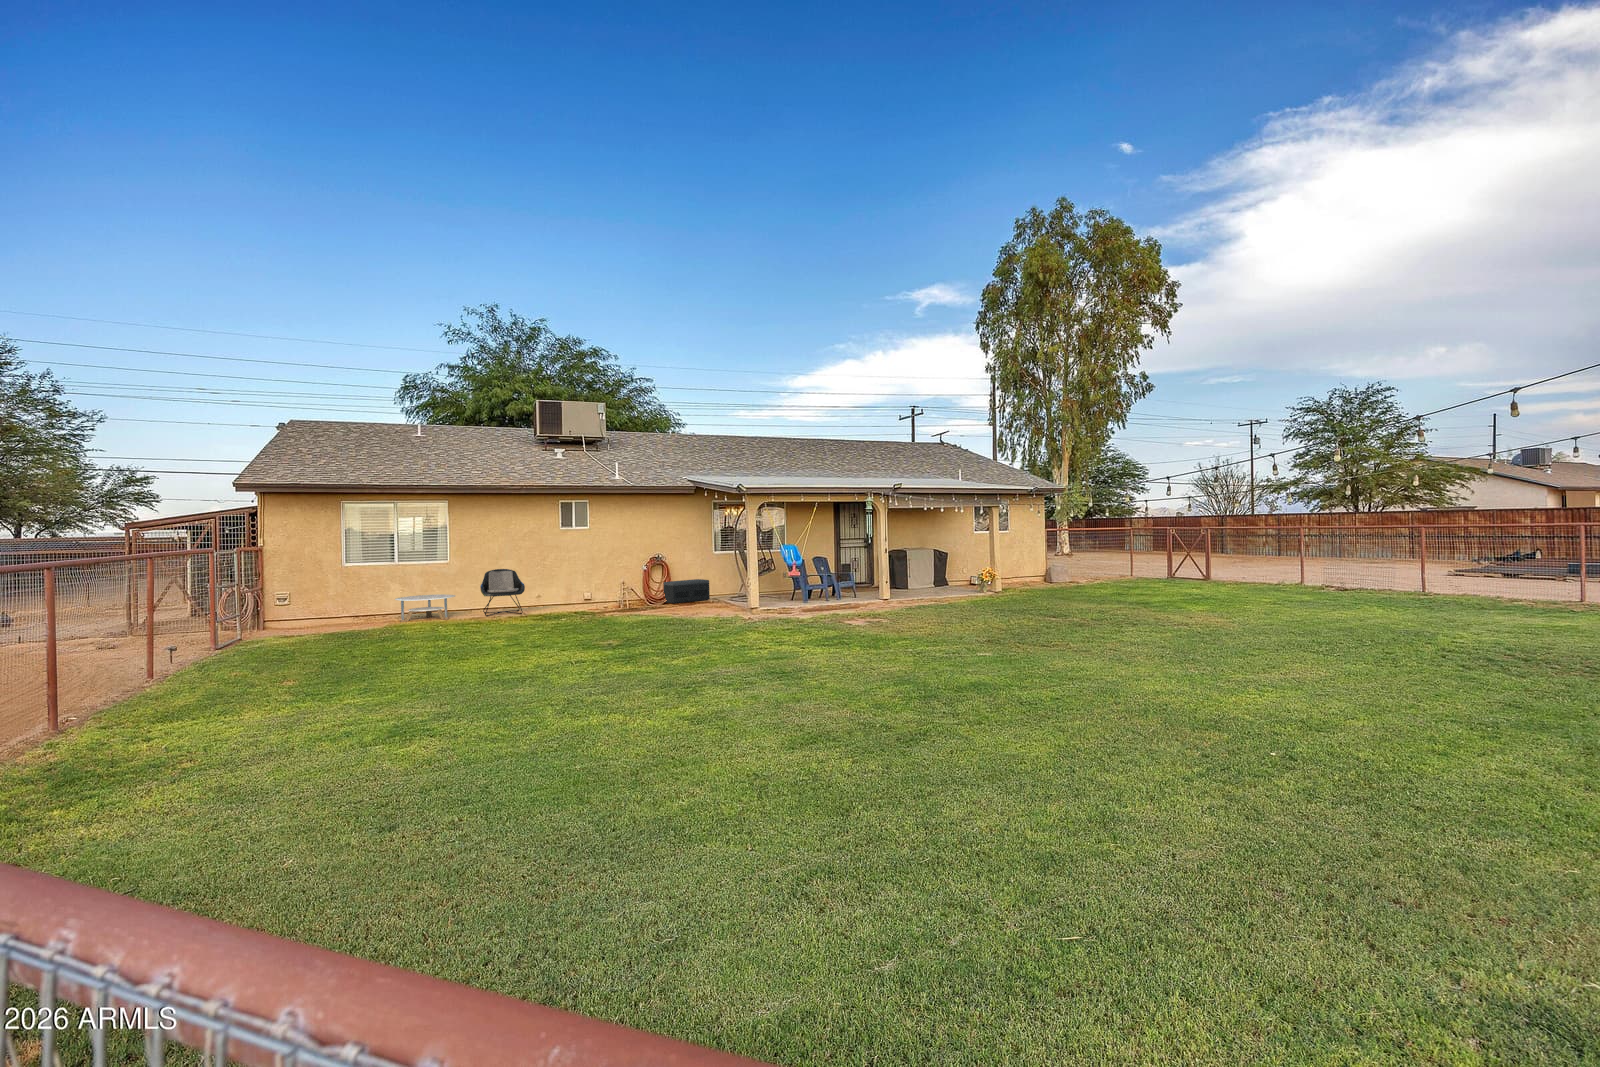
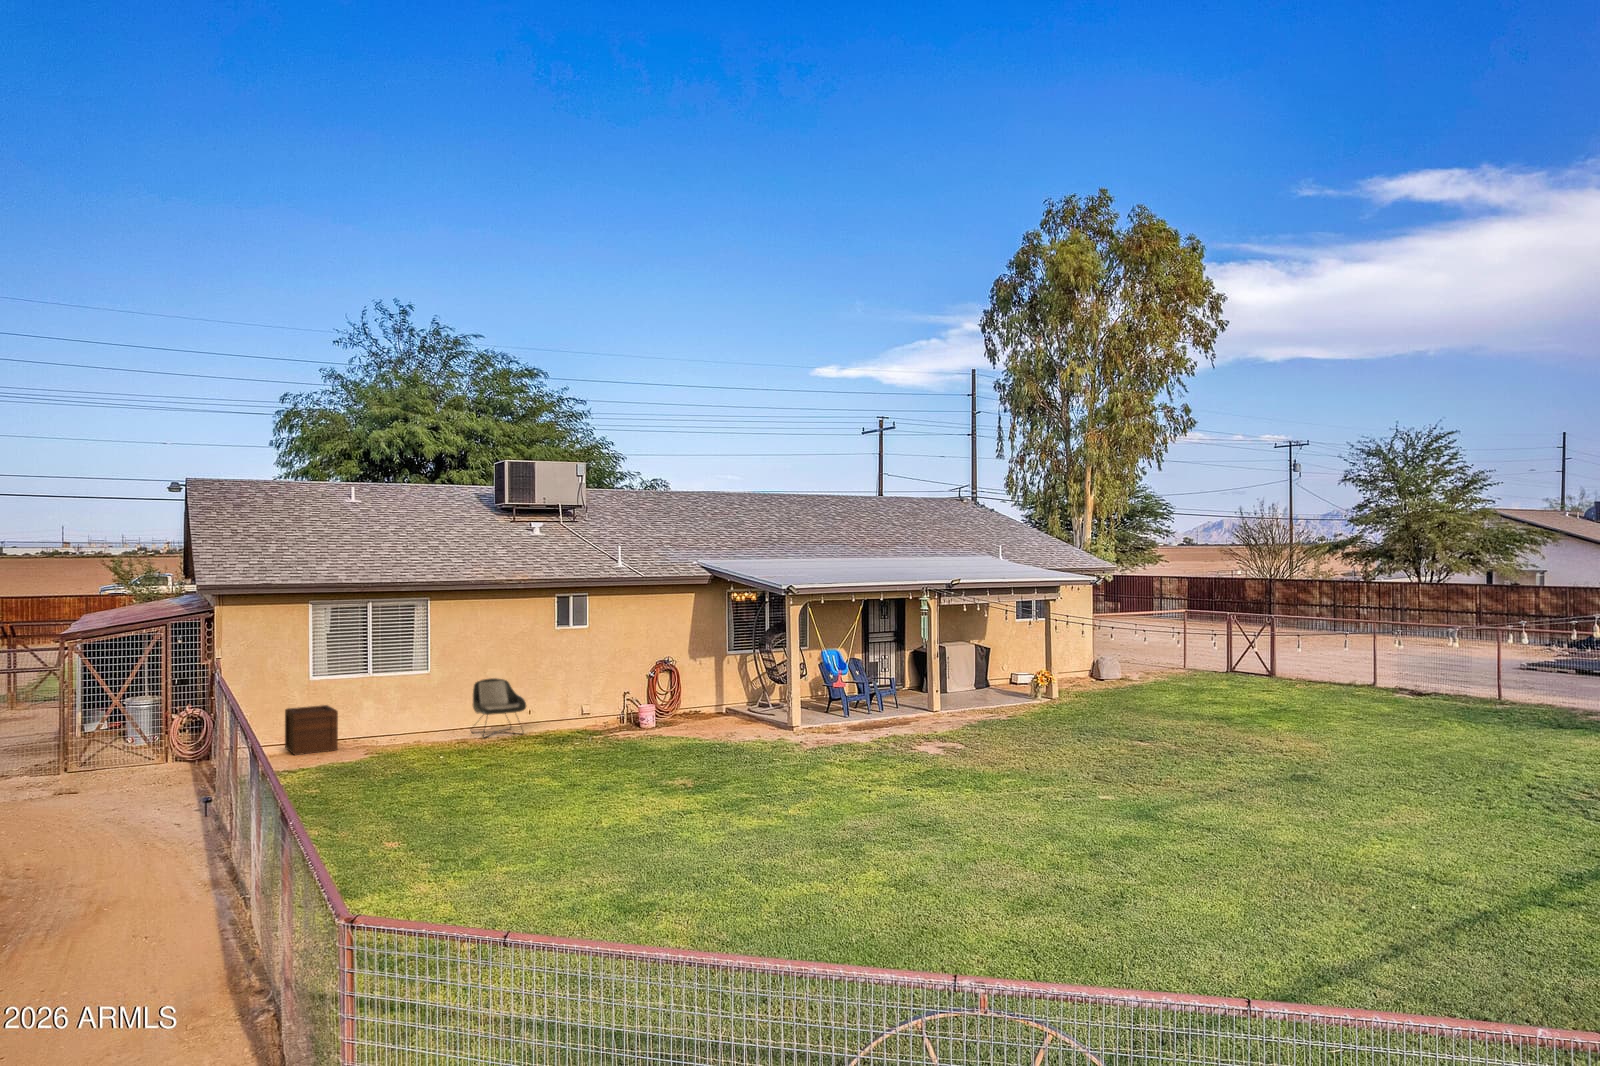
storage bench: present [663,579,710,604] -> none [674,685,725,717]
wooden crate: none [318,588,361,626] -> present [285,705,338,755]
round table: present [395,594,455,622] -> none [378,711,447,748]

